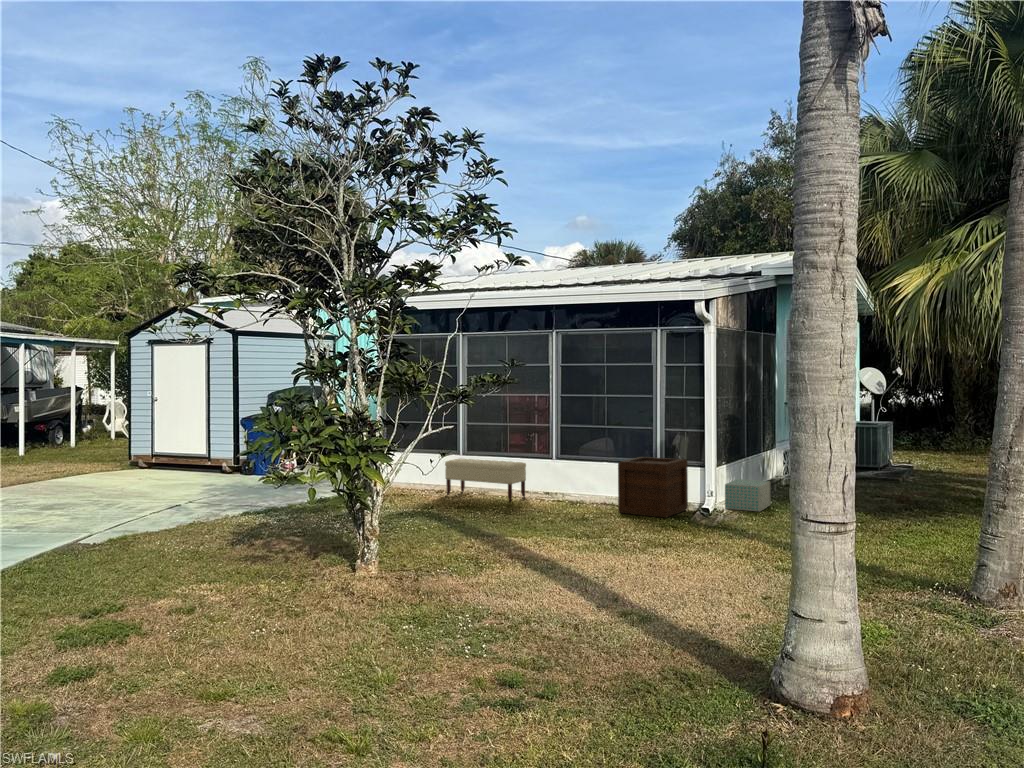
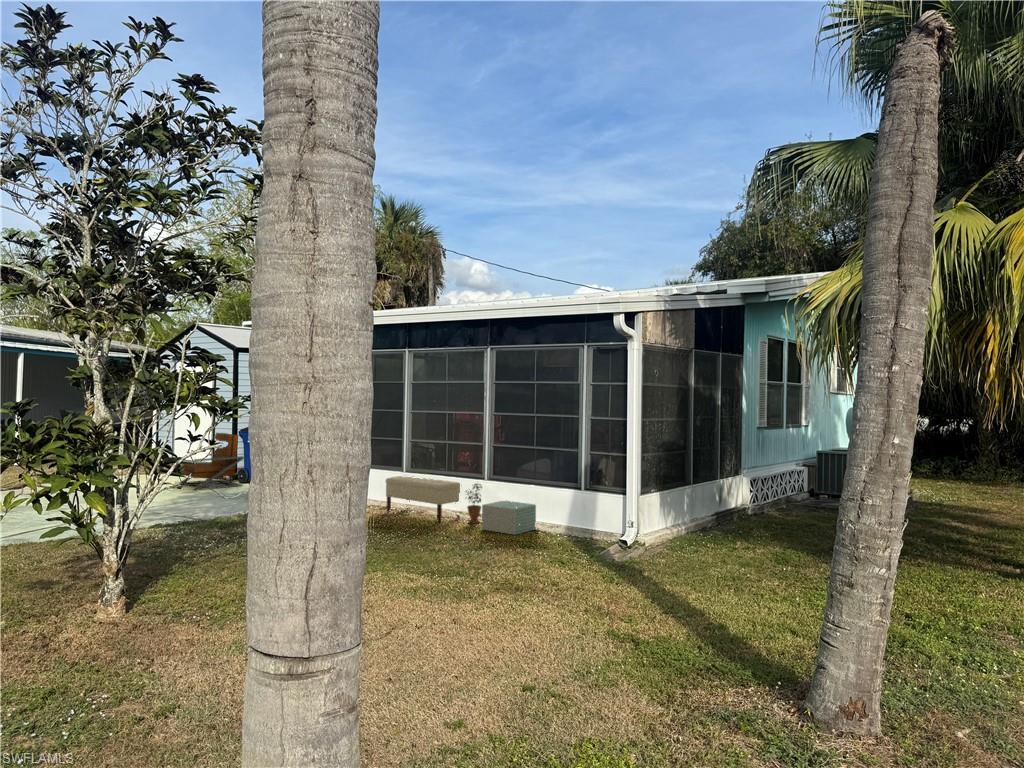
lounge chair: none [181,422,257,483] -> present [179,433,244,490]
wooden crate: present [618,457,688,518] -> none [530,482,608,550]
potted plant: none [534,461,551,501] -> present [467,484,482,523]
storage box: present [725,479,771,512] -> present [482,501,536,535]

